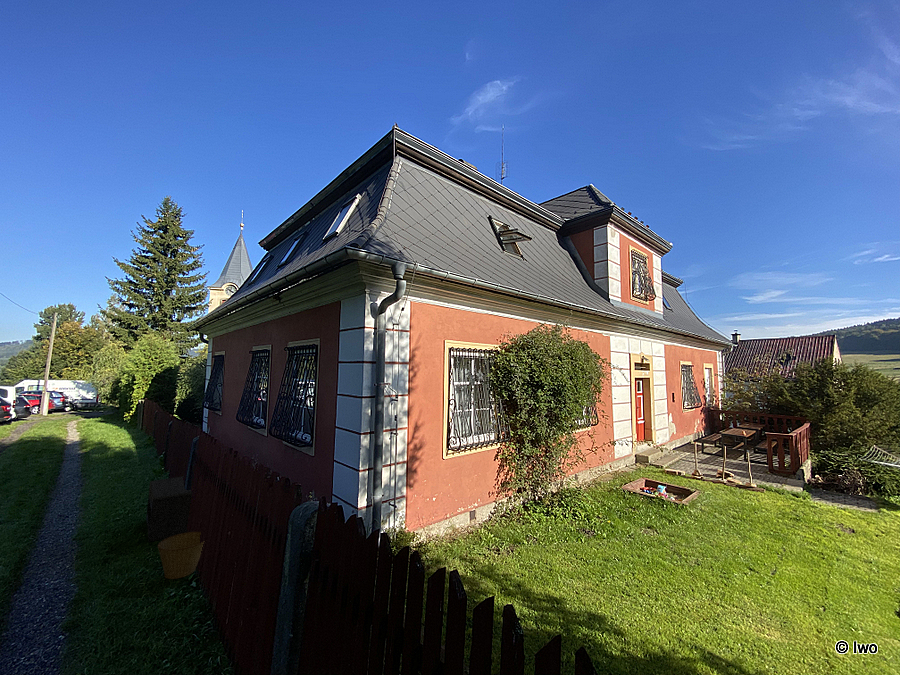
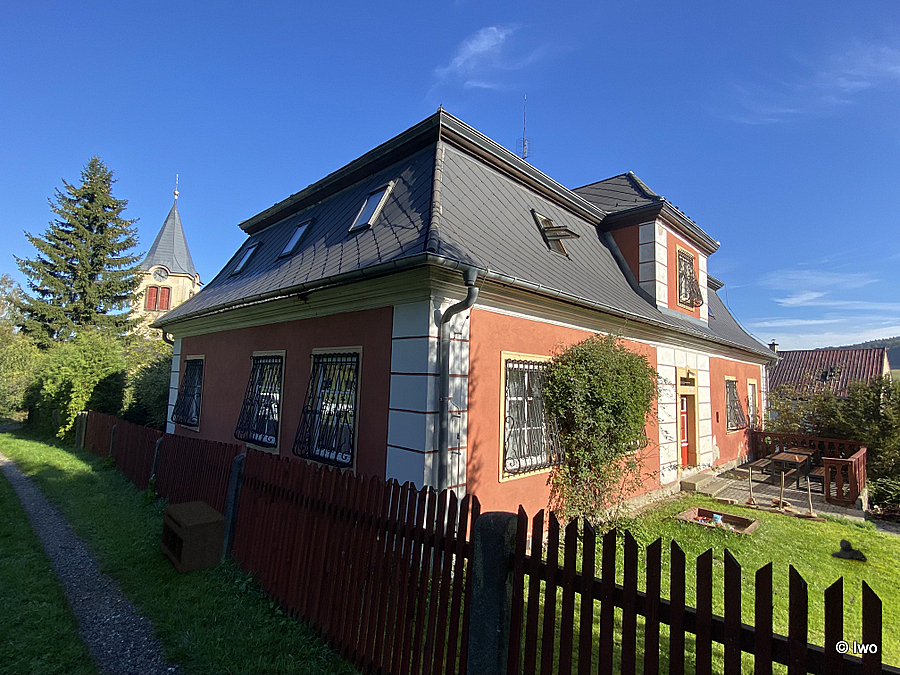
plush toy: none [760,510,795,531] -> present [831,539,867,561]
basket: present [158,532,205,579] -> none [216,560,267,611]

